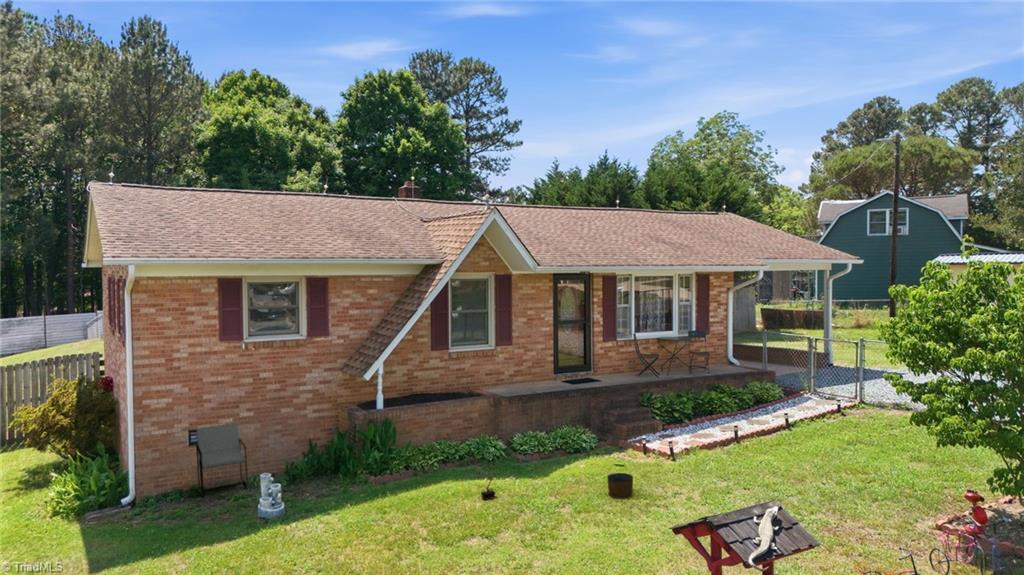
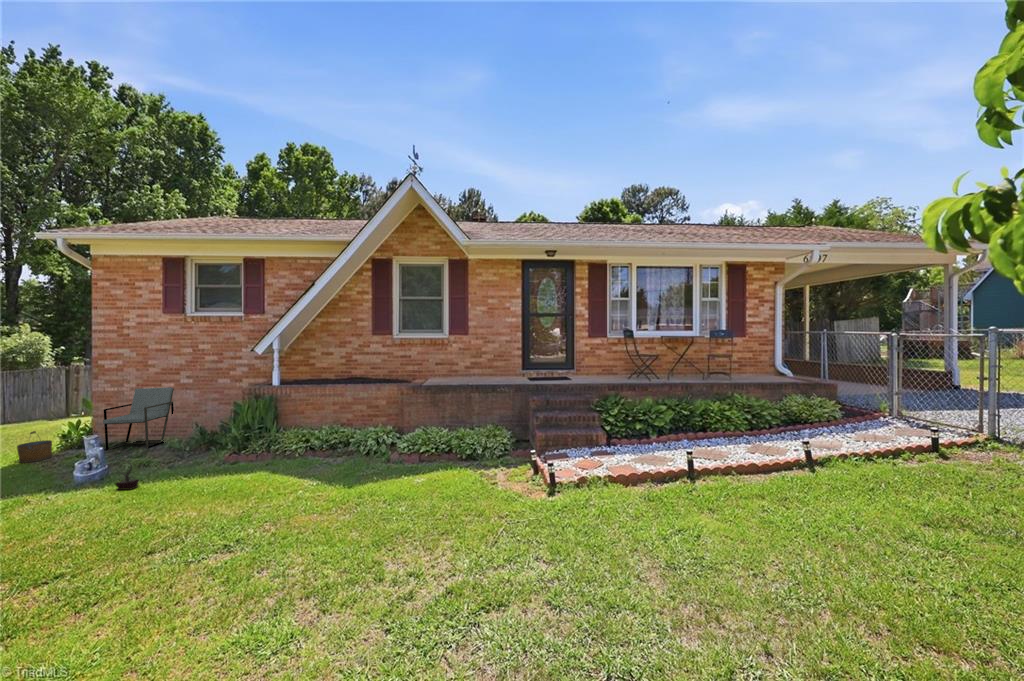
potted plant: present [478,464,500,500] -> present [112,447,146,490]
bucket: present [607,464,633,499] -> present [17,431,52,463]

